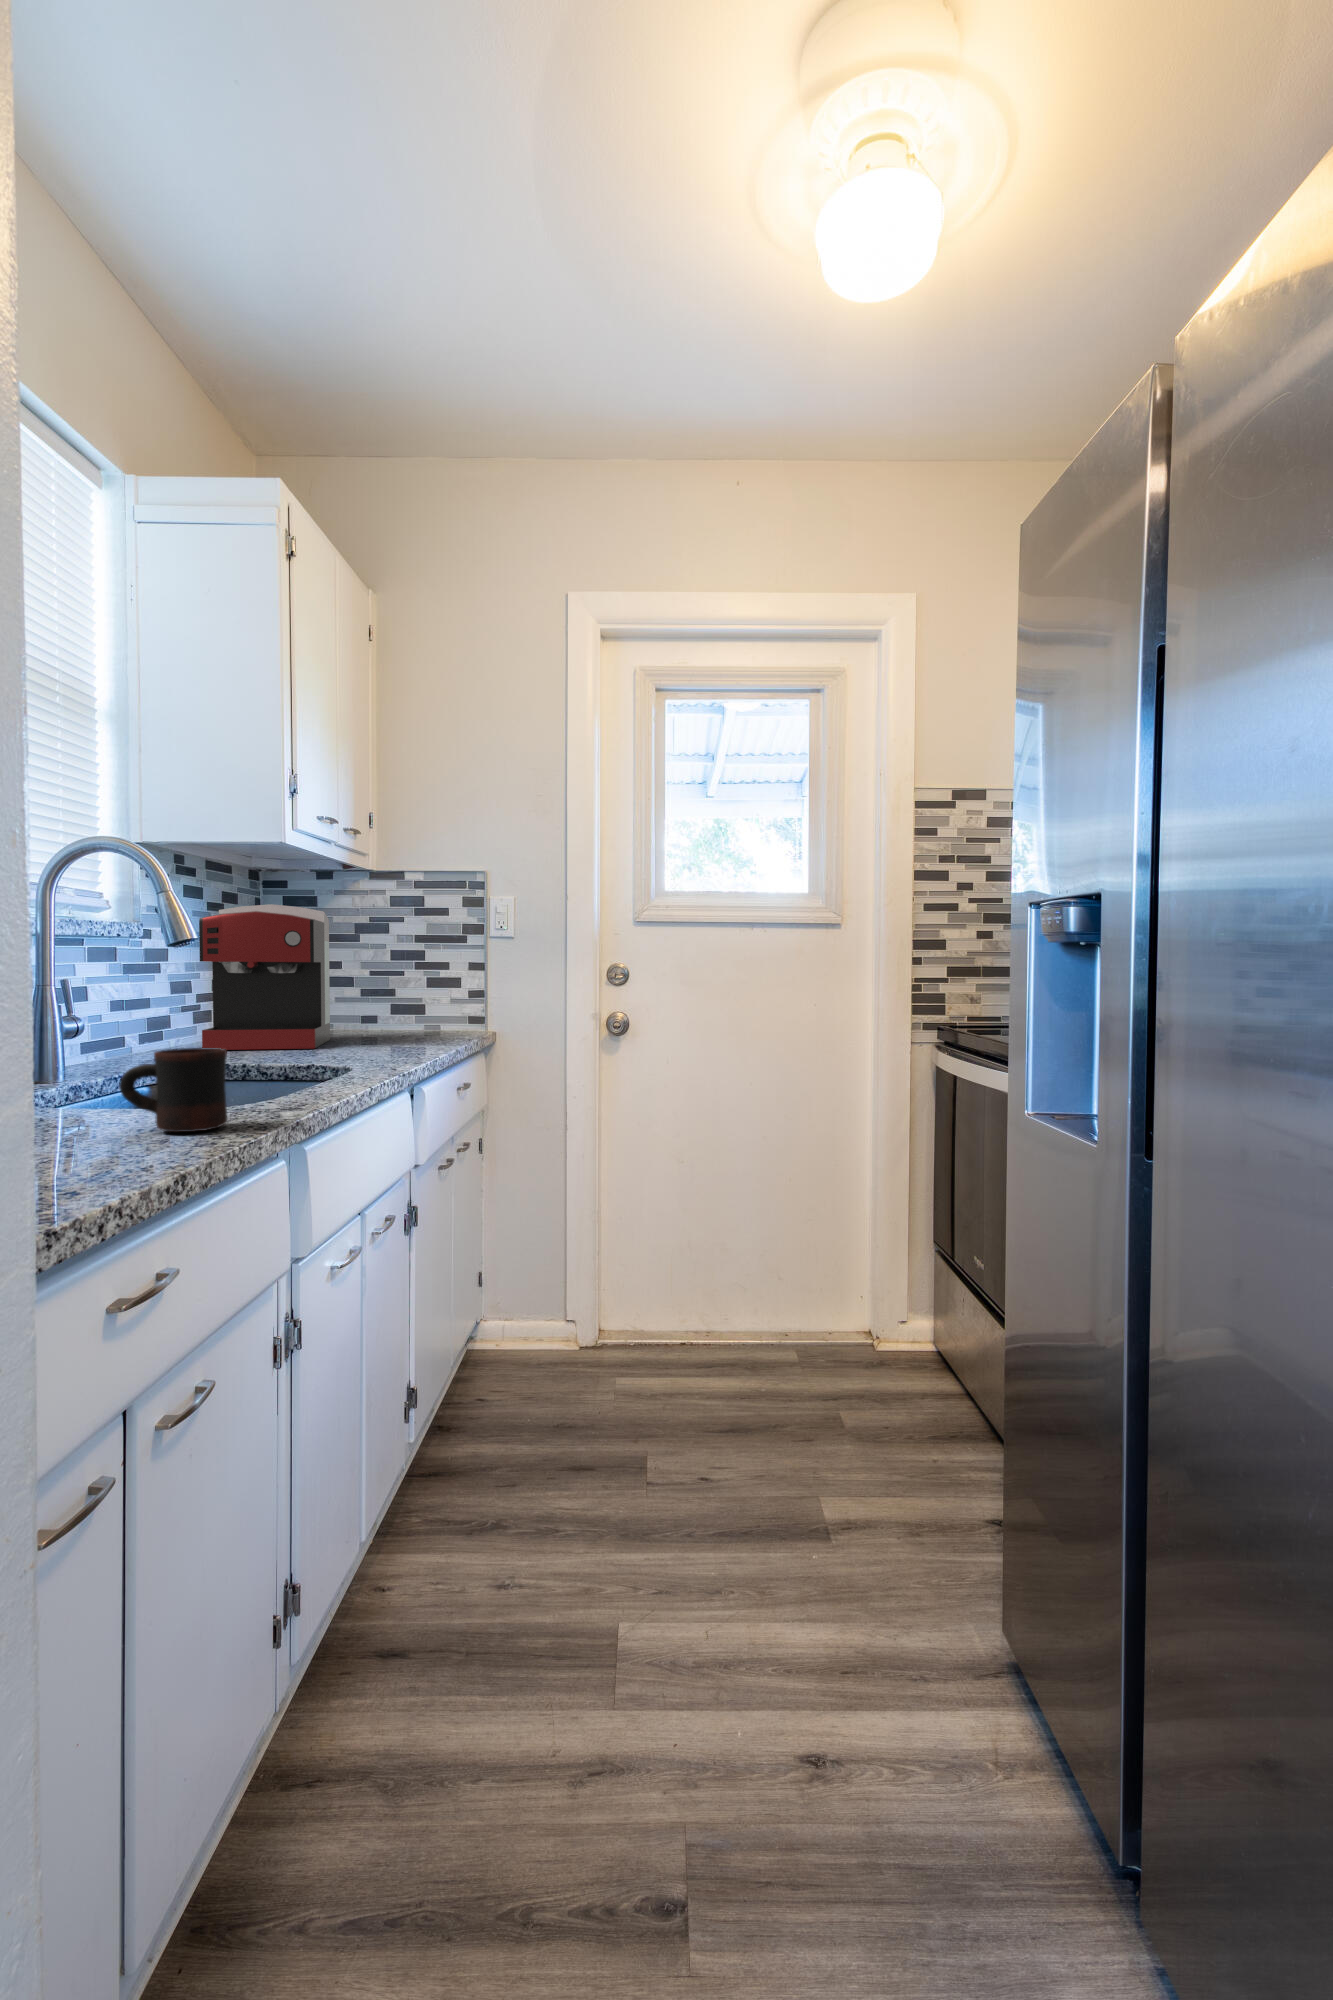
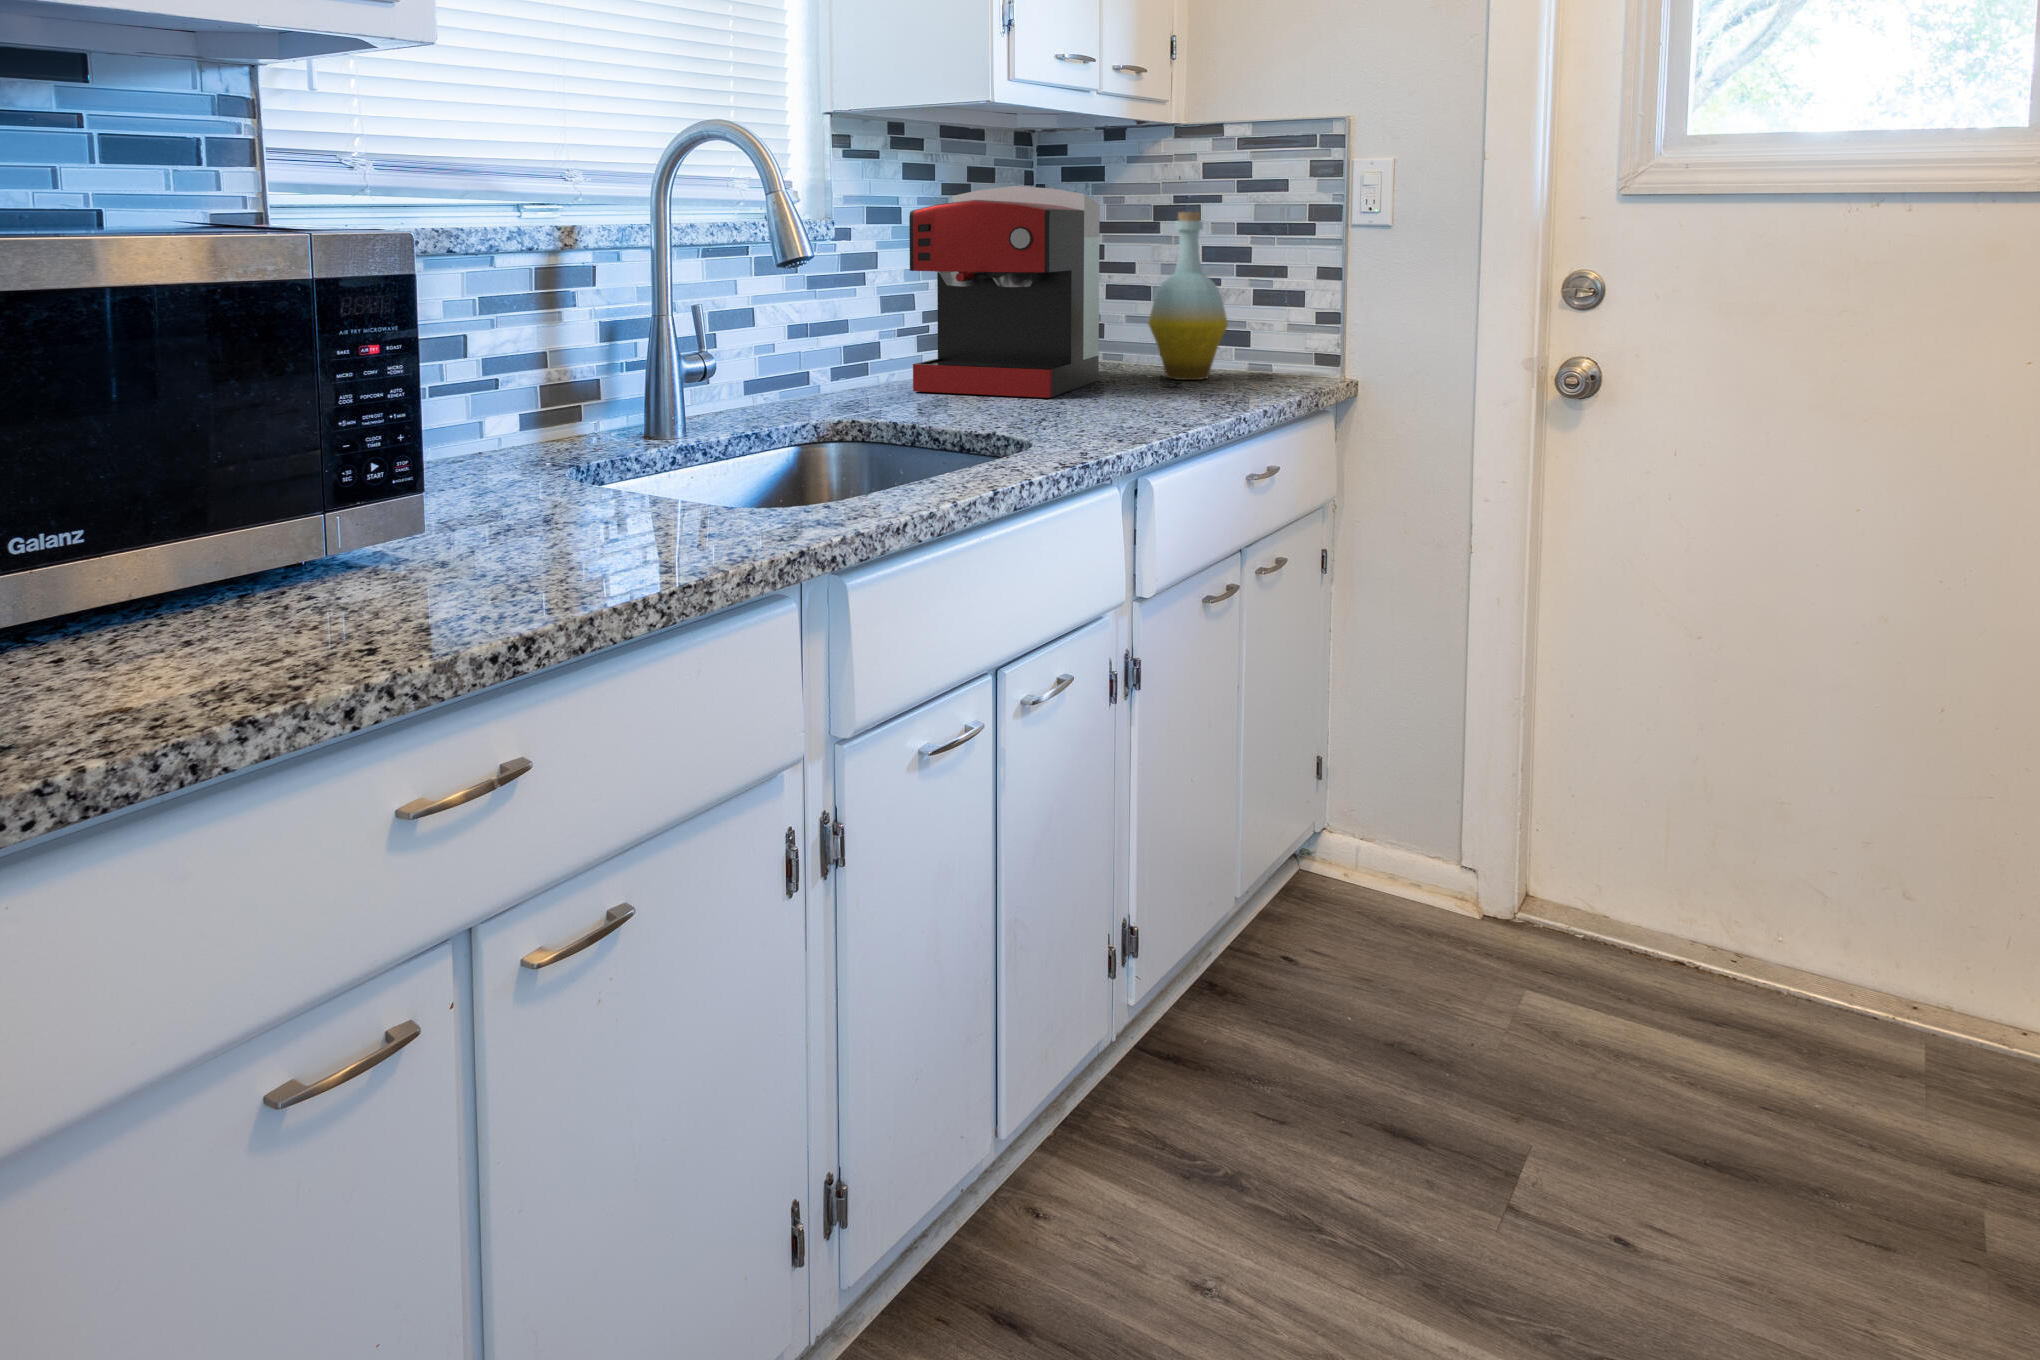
bottle: none [361,927,415,1037] -> present [1148,212,1228,380]
mug: present [119,1048,227,1132] -> none [580,432,710,554]

